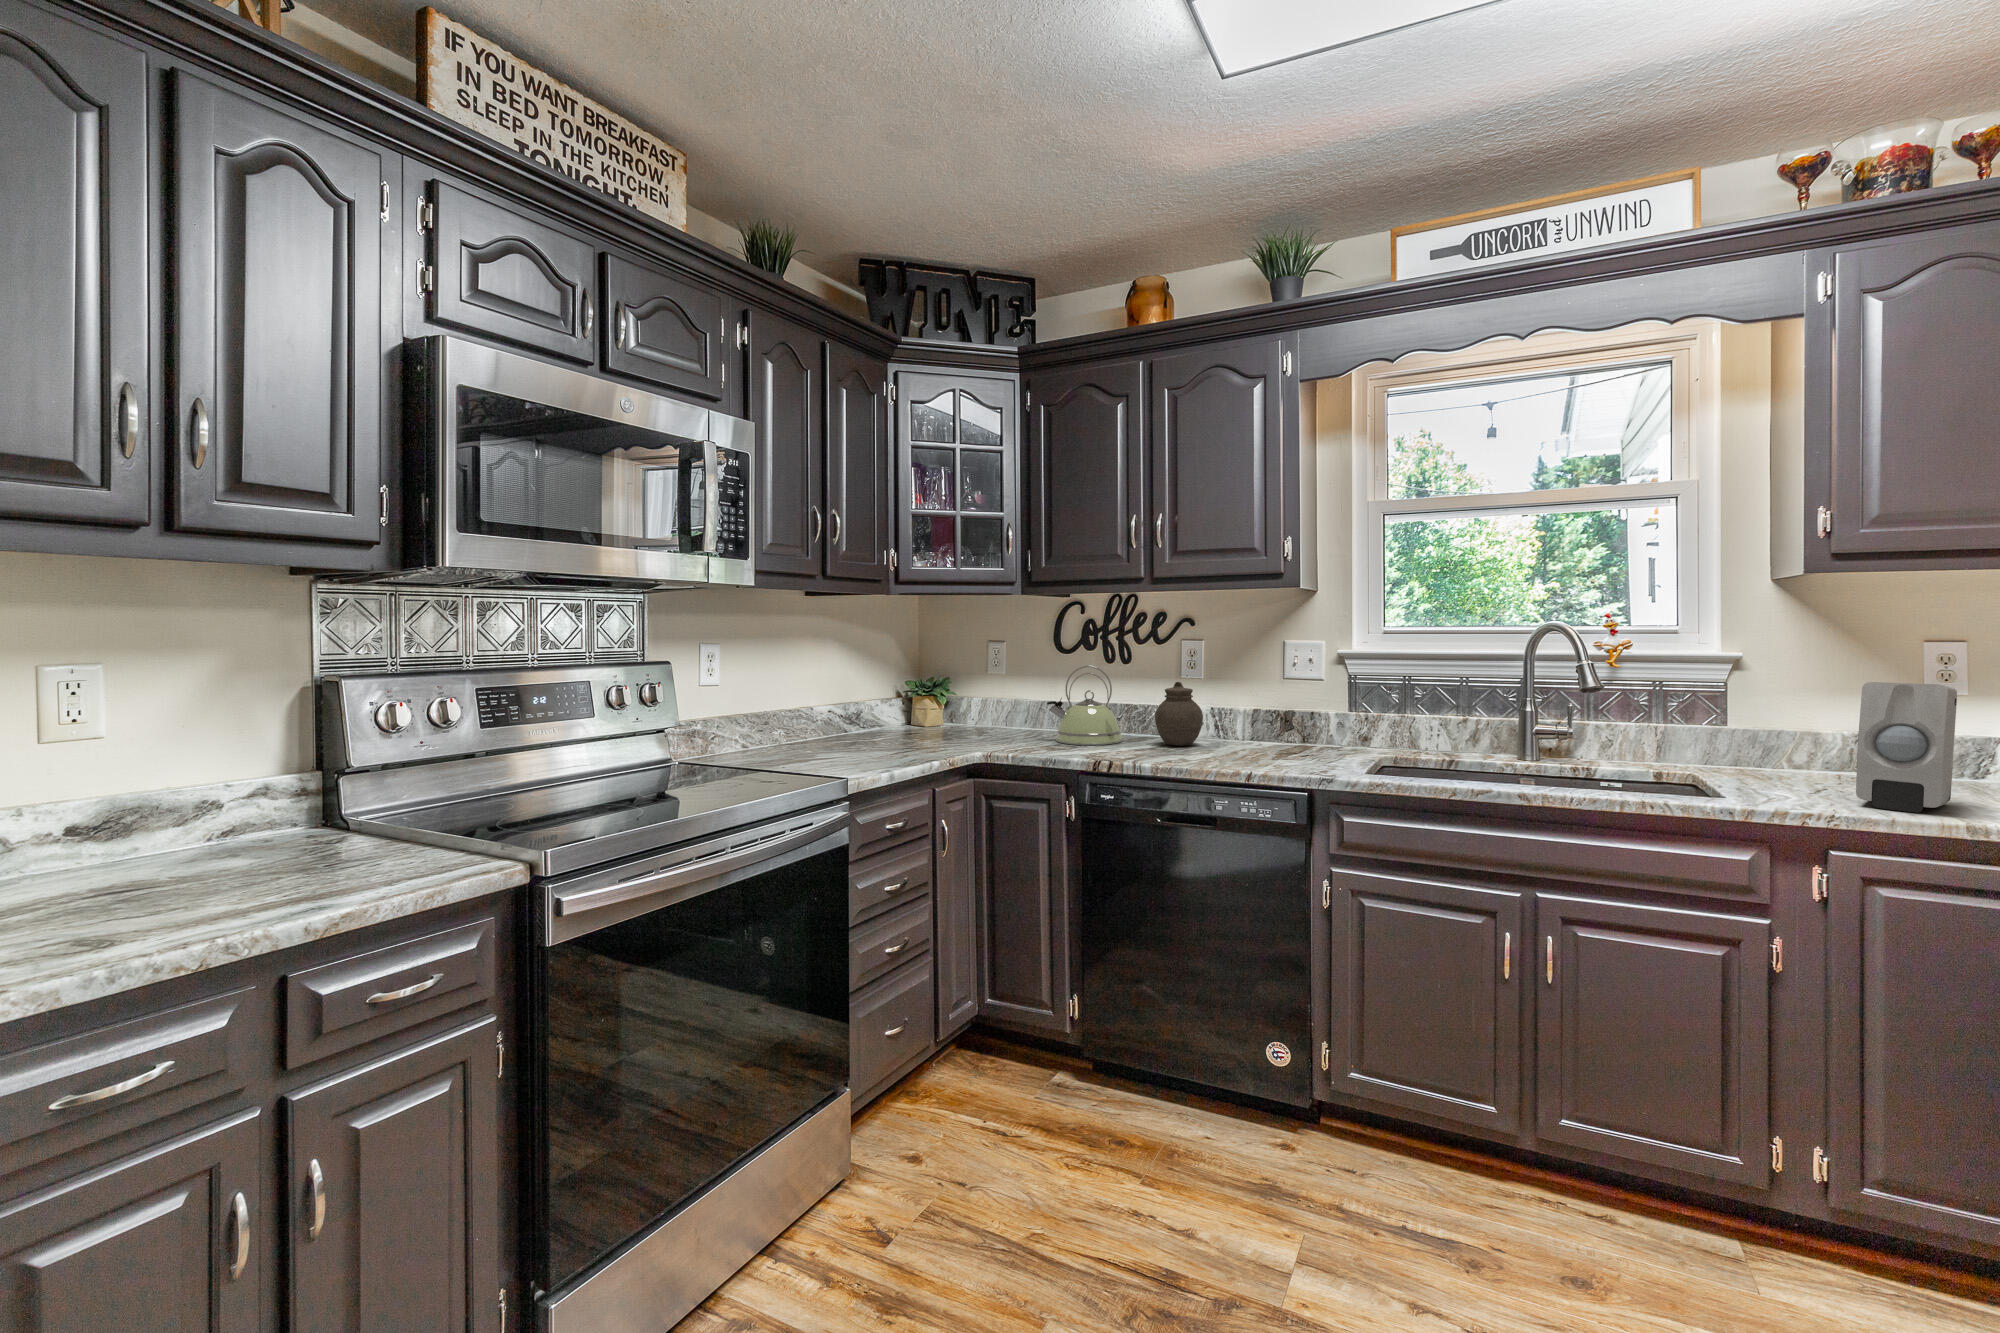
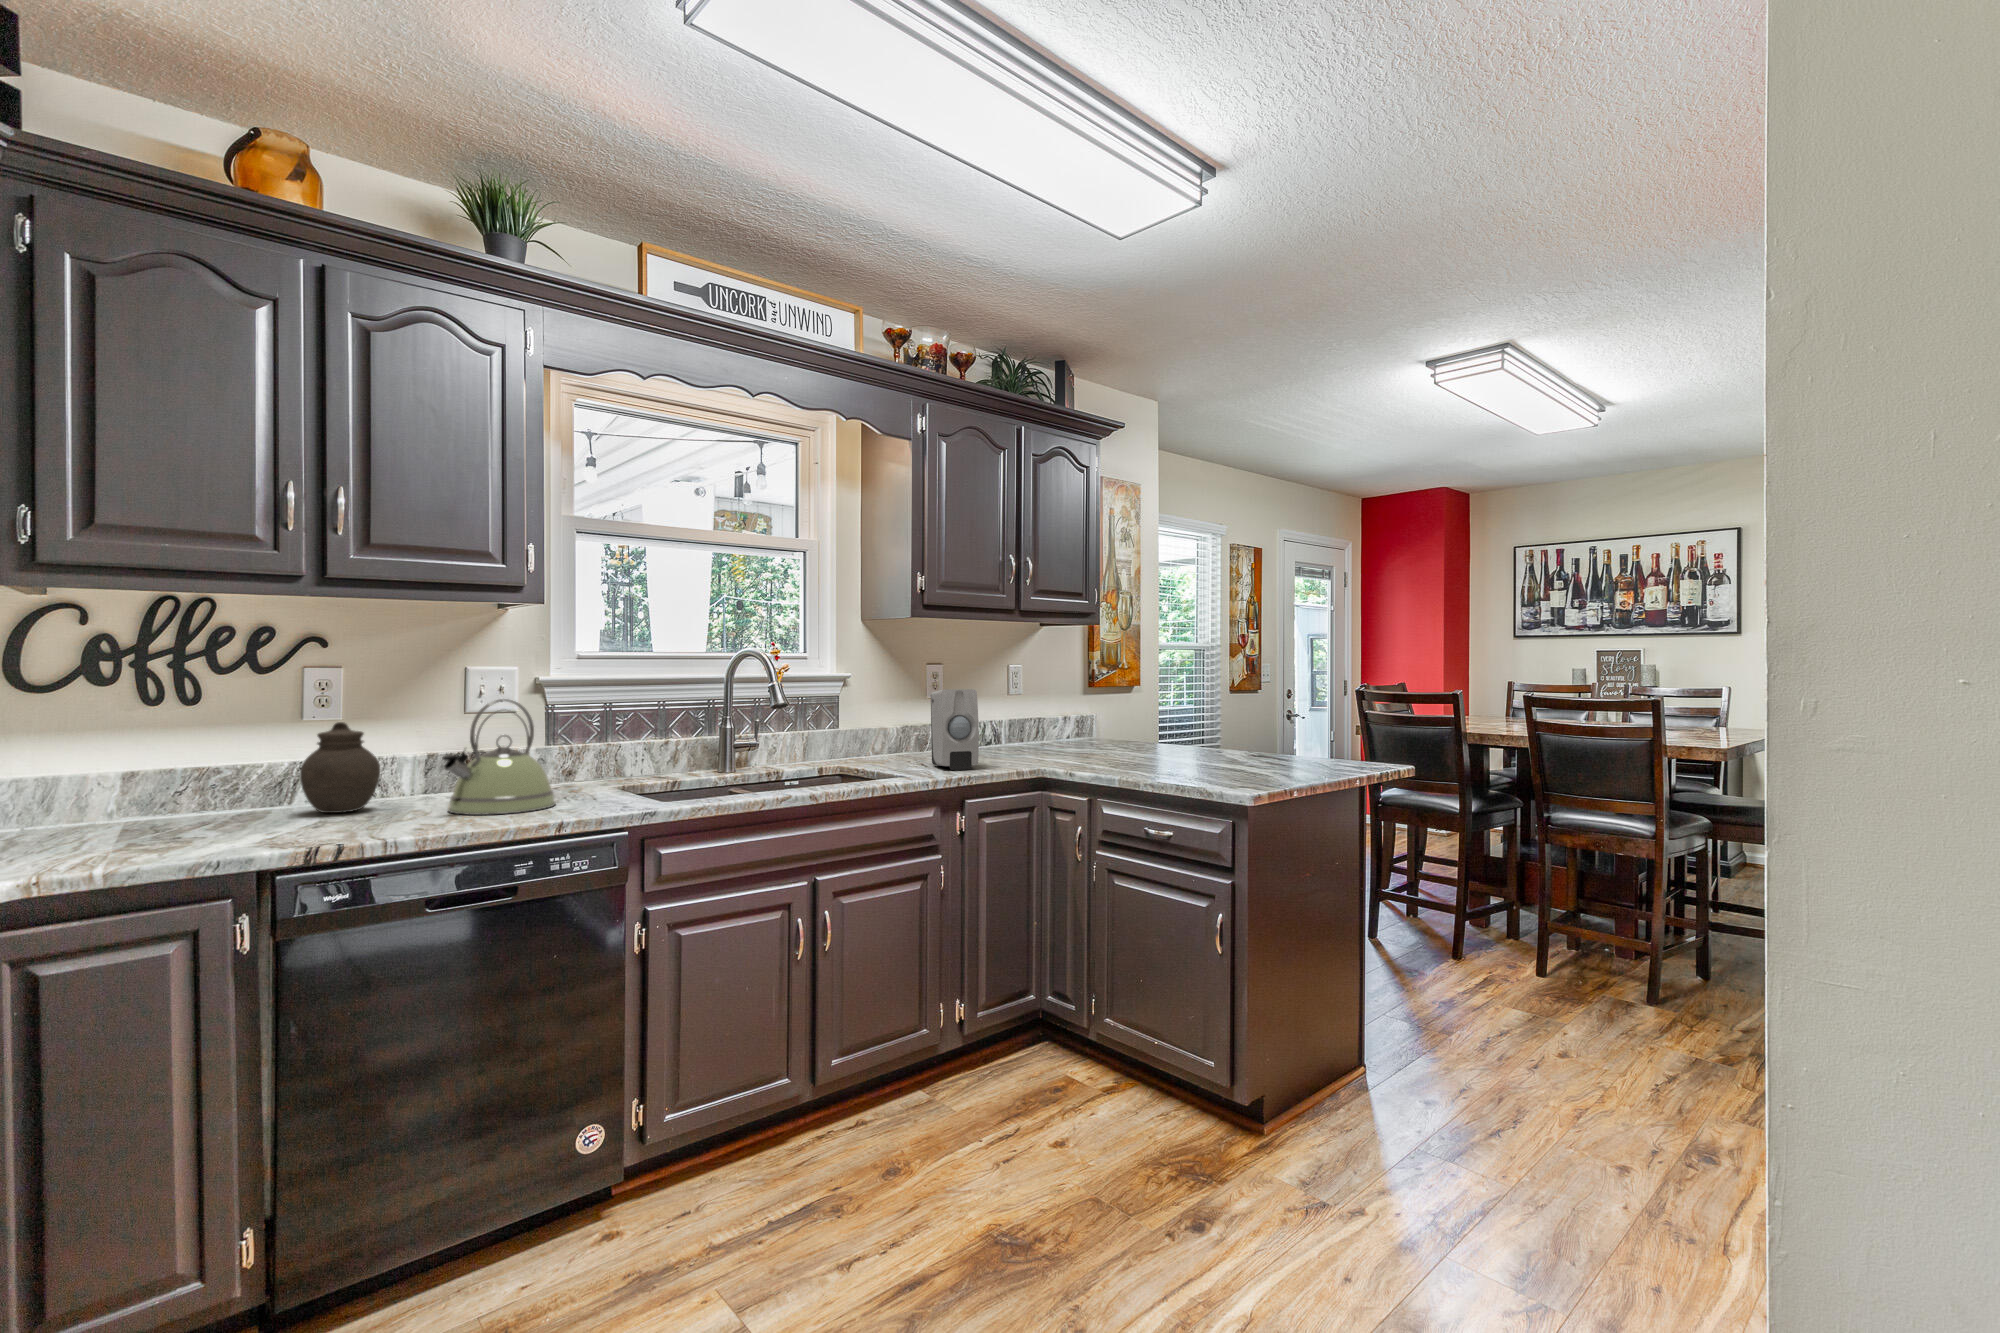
kettle: present [1047,666,1122,745] -> present [443,699,556,815]

